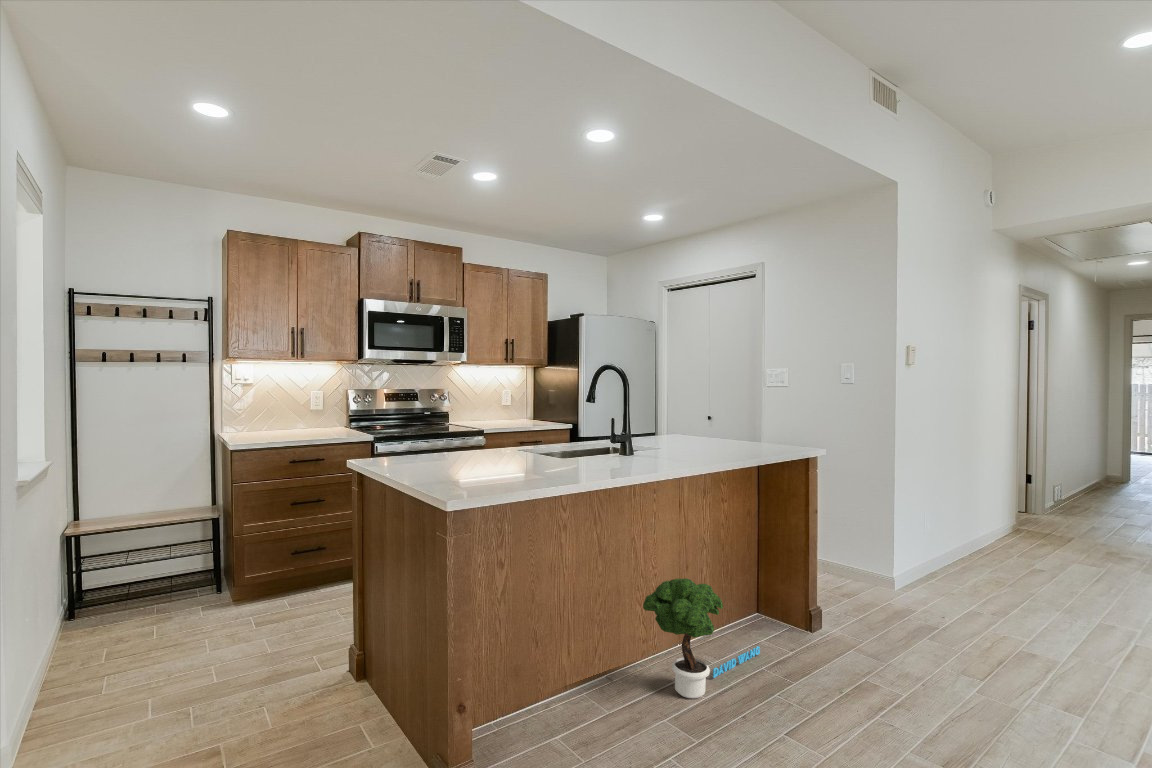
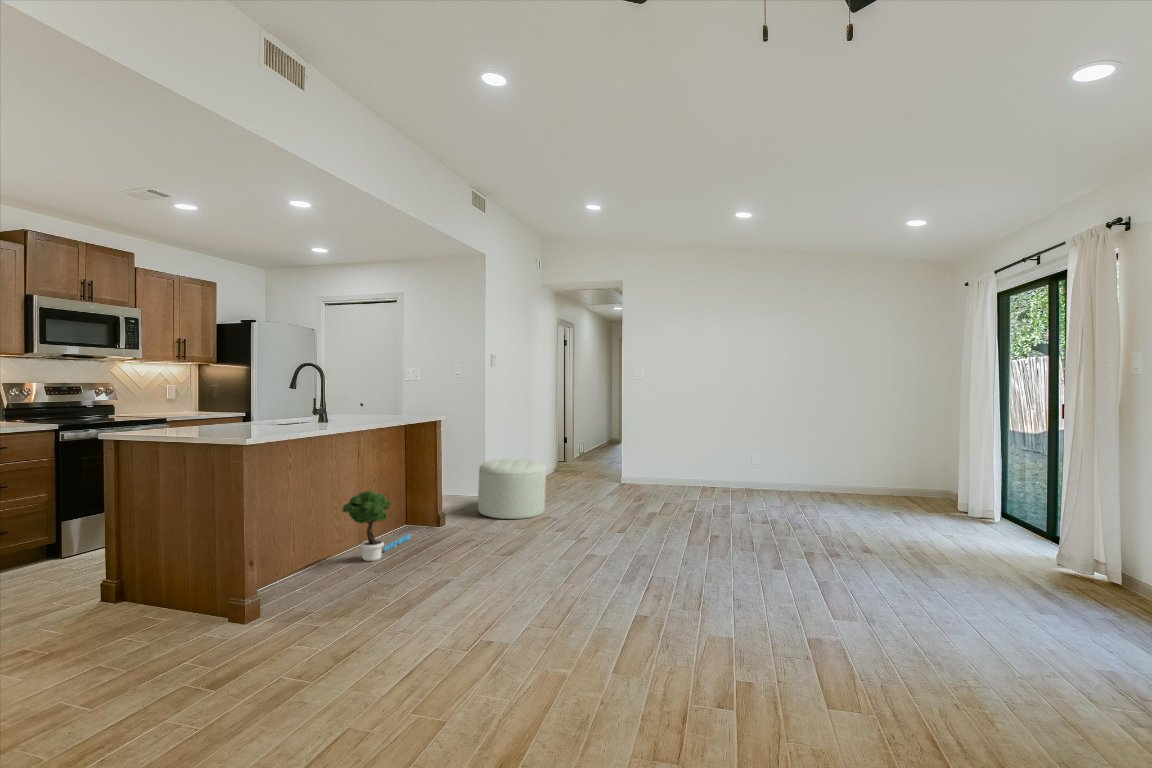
ottoman: none [880,523,1021,647] -> present [478,459,546,519]

